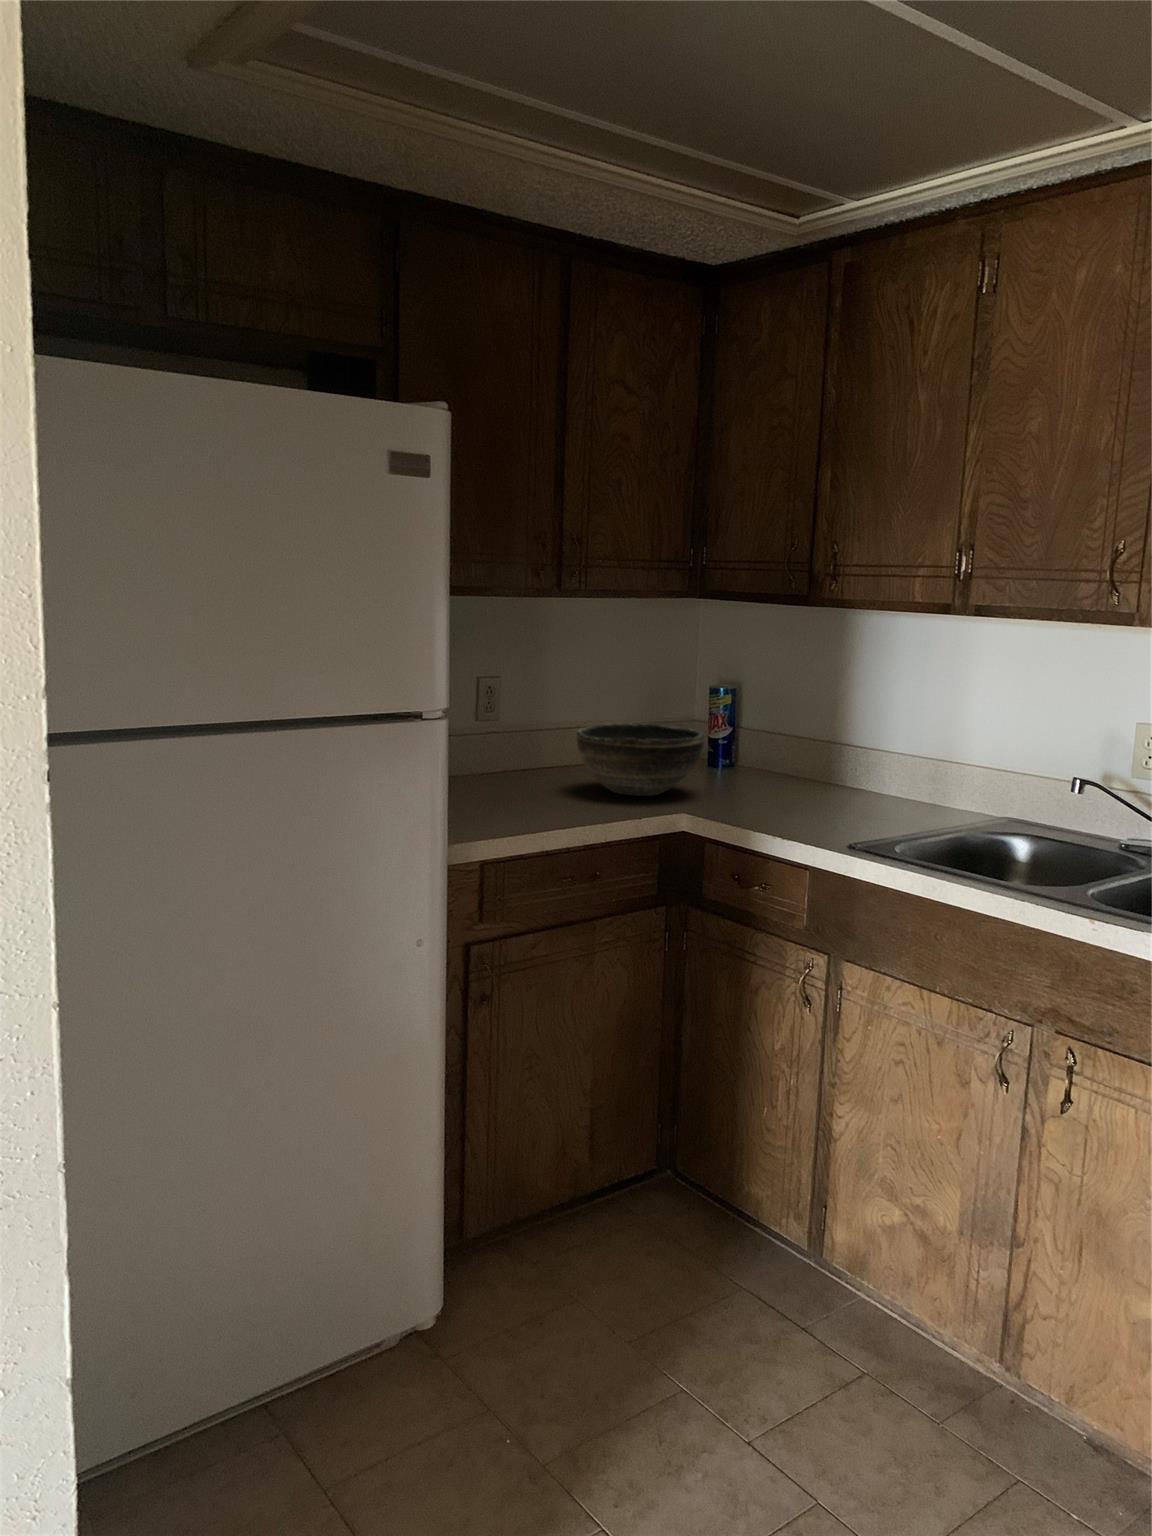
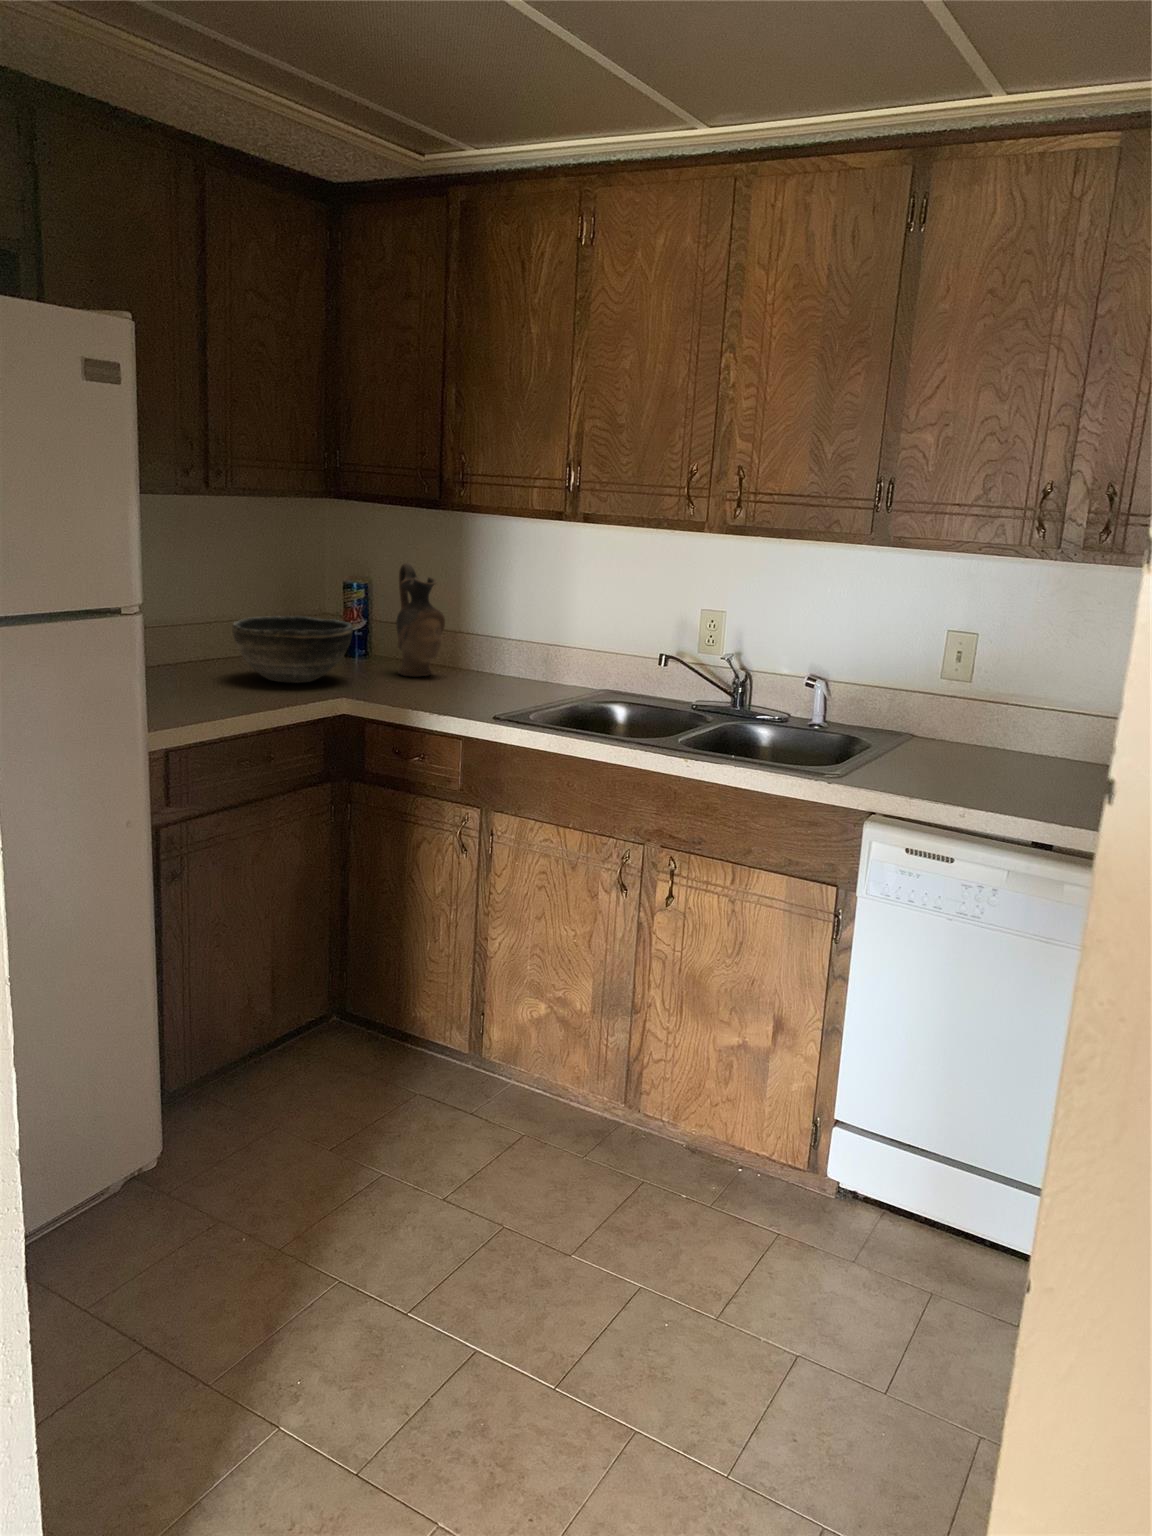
ceramic pitcher: none [757,666,813,793] -> present [396,563,445,676]

